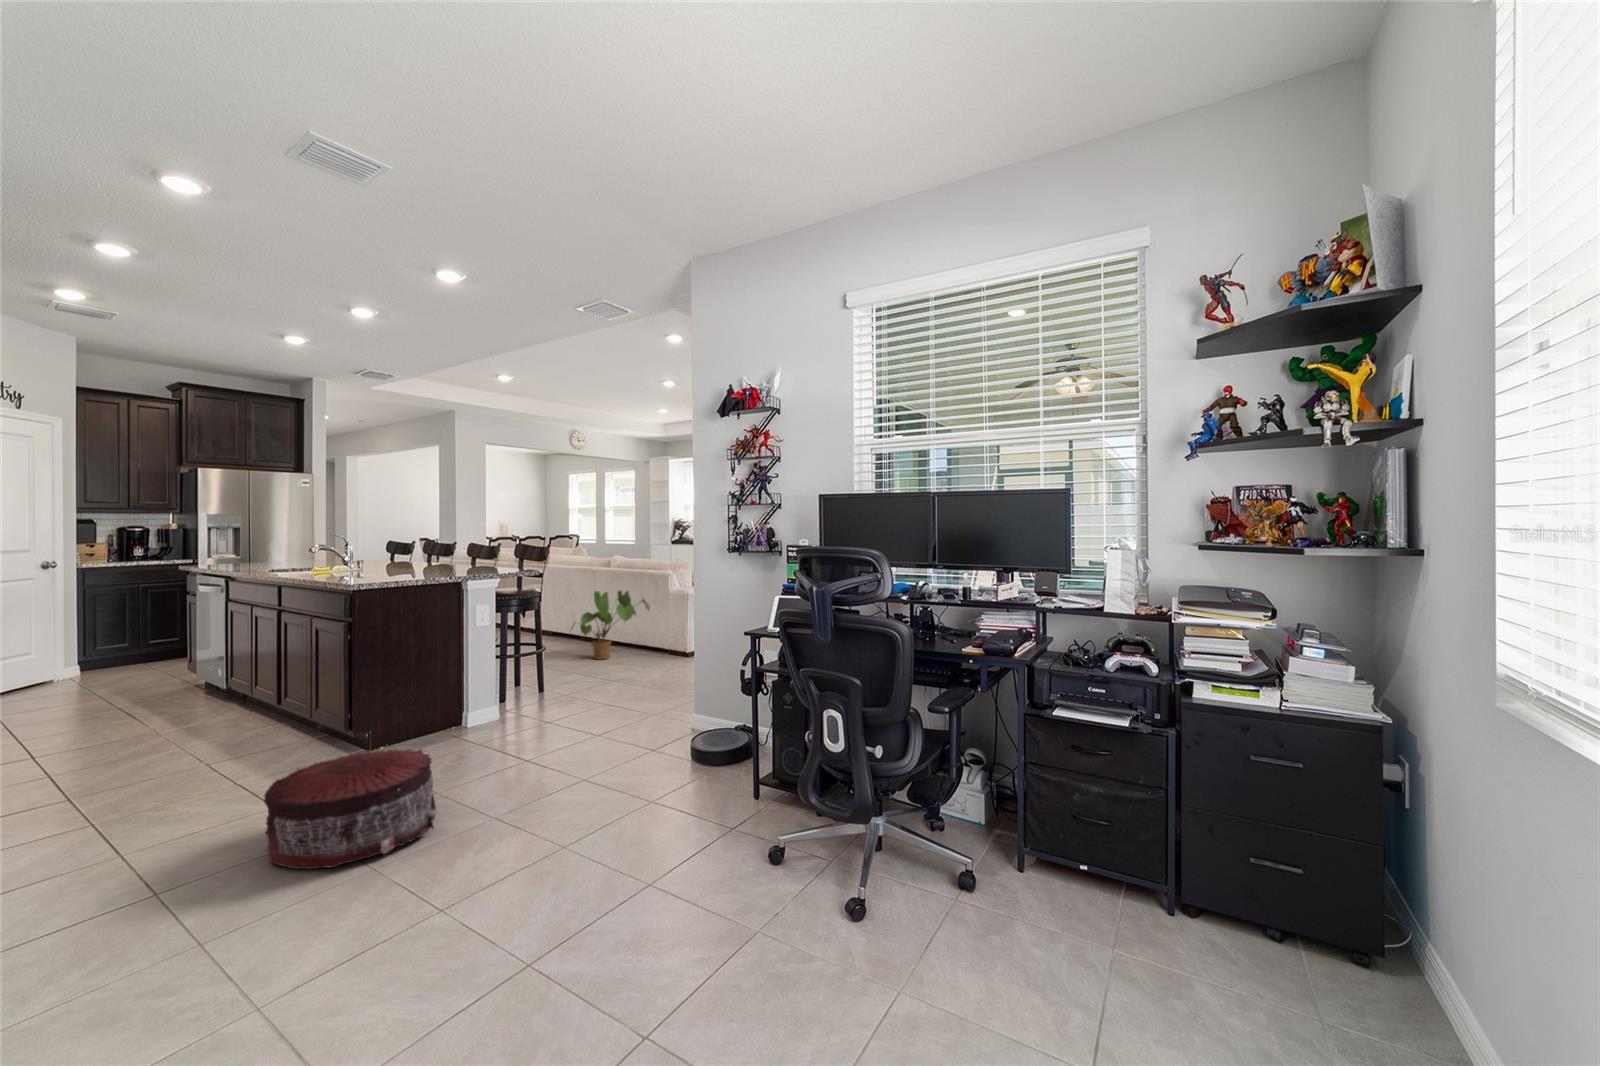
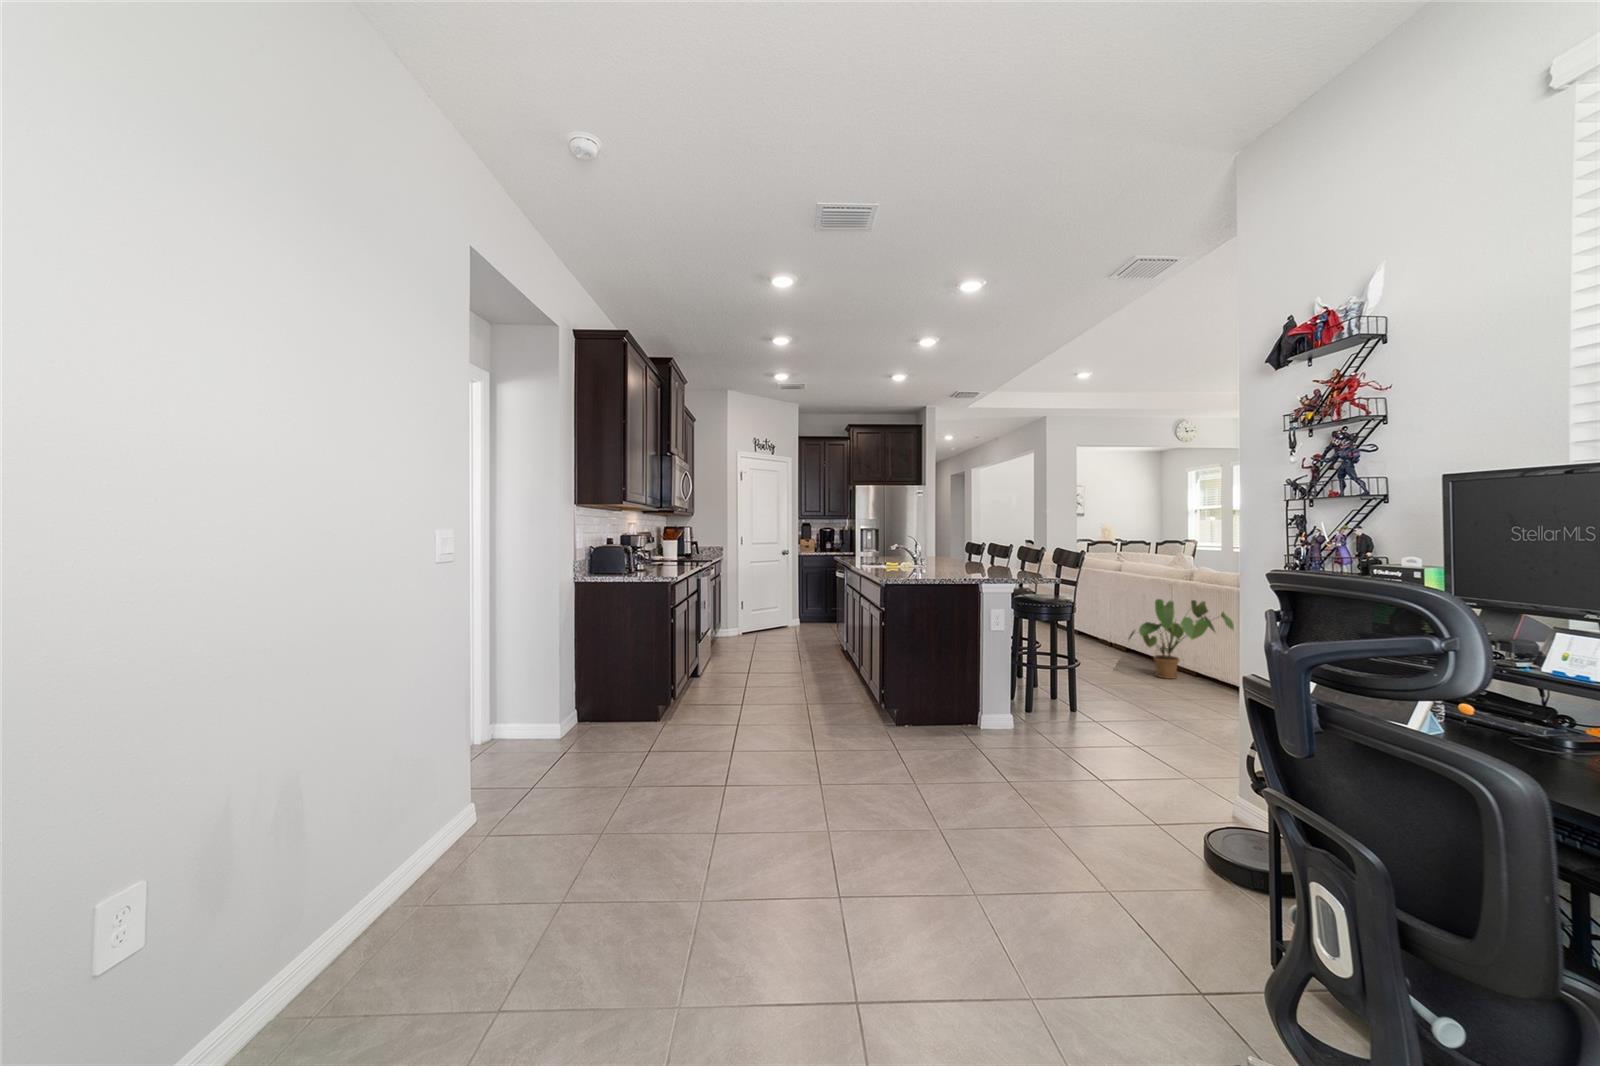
pouf: present [264,749,436,869] -> none [769,733,893,838]

